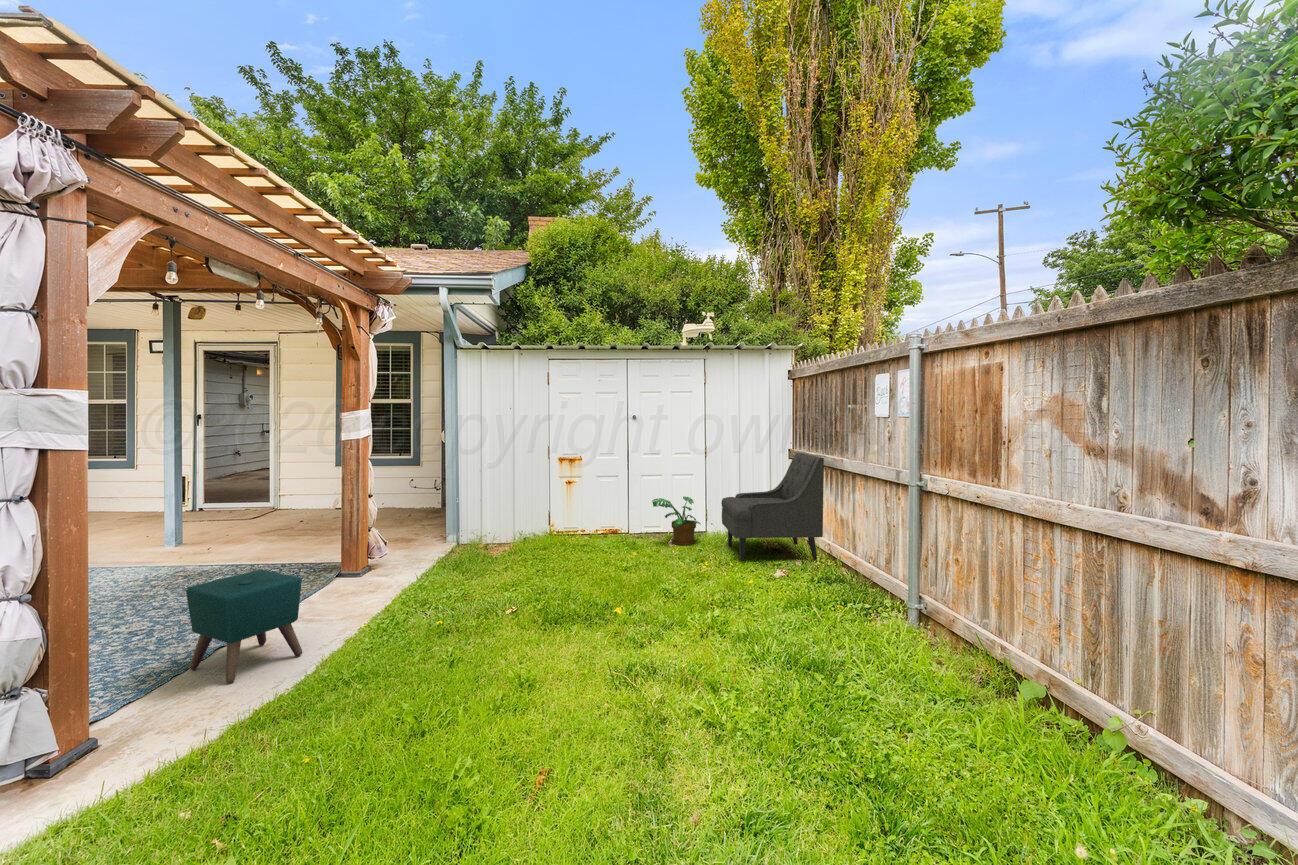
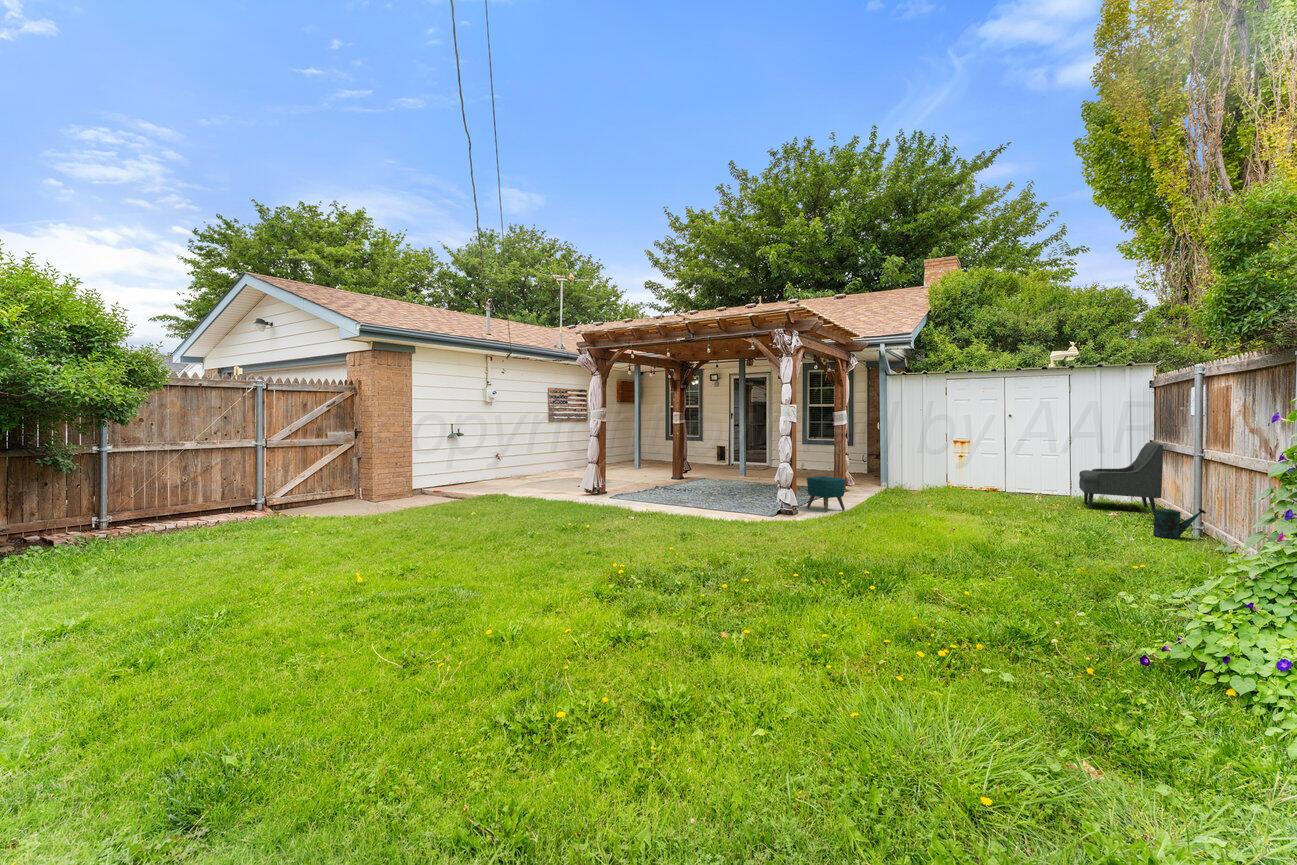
potted plant: present [652,497,701,545] -> none [1023,469,1062,501]
watering can: none [864,588,949,656] -> present [1145,508,1206,538]

